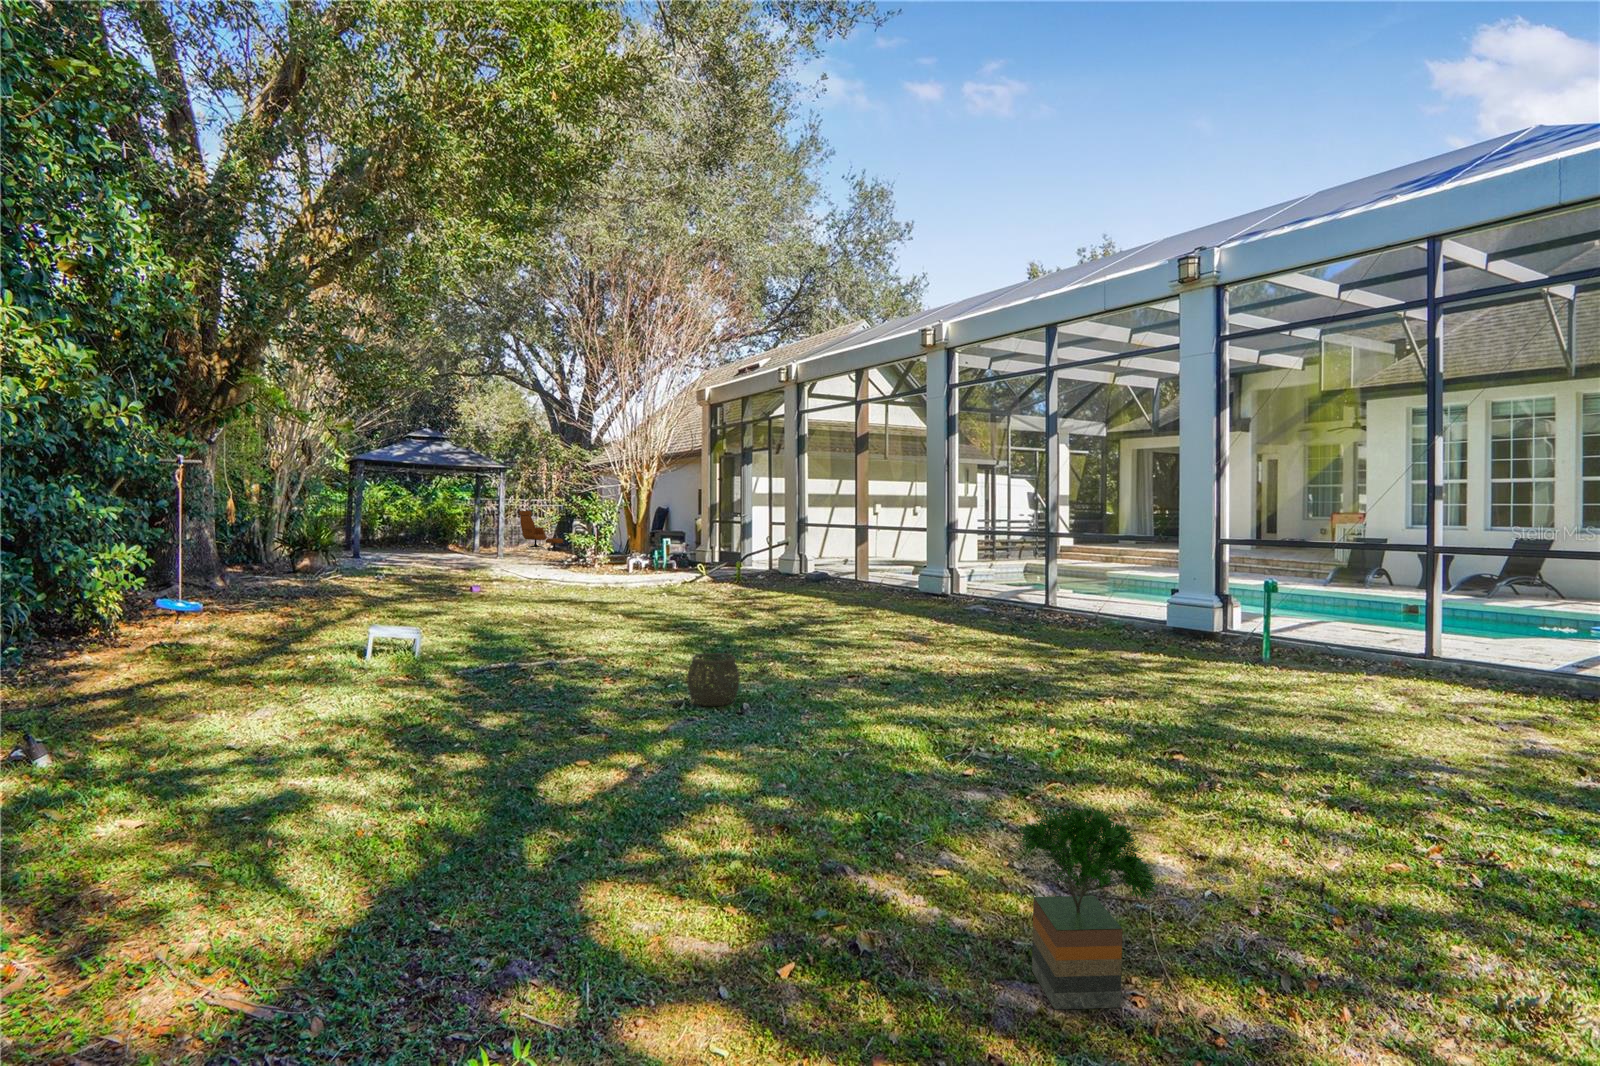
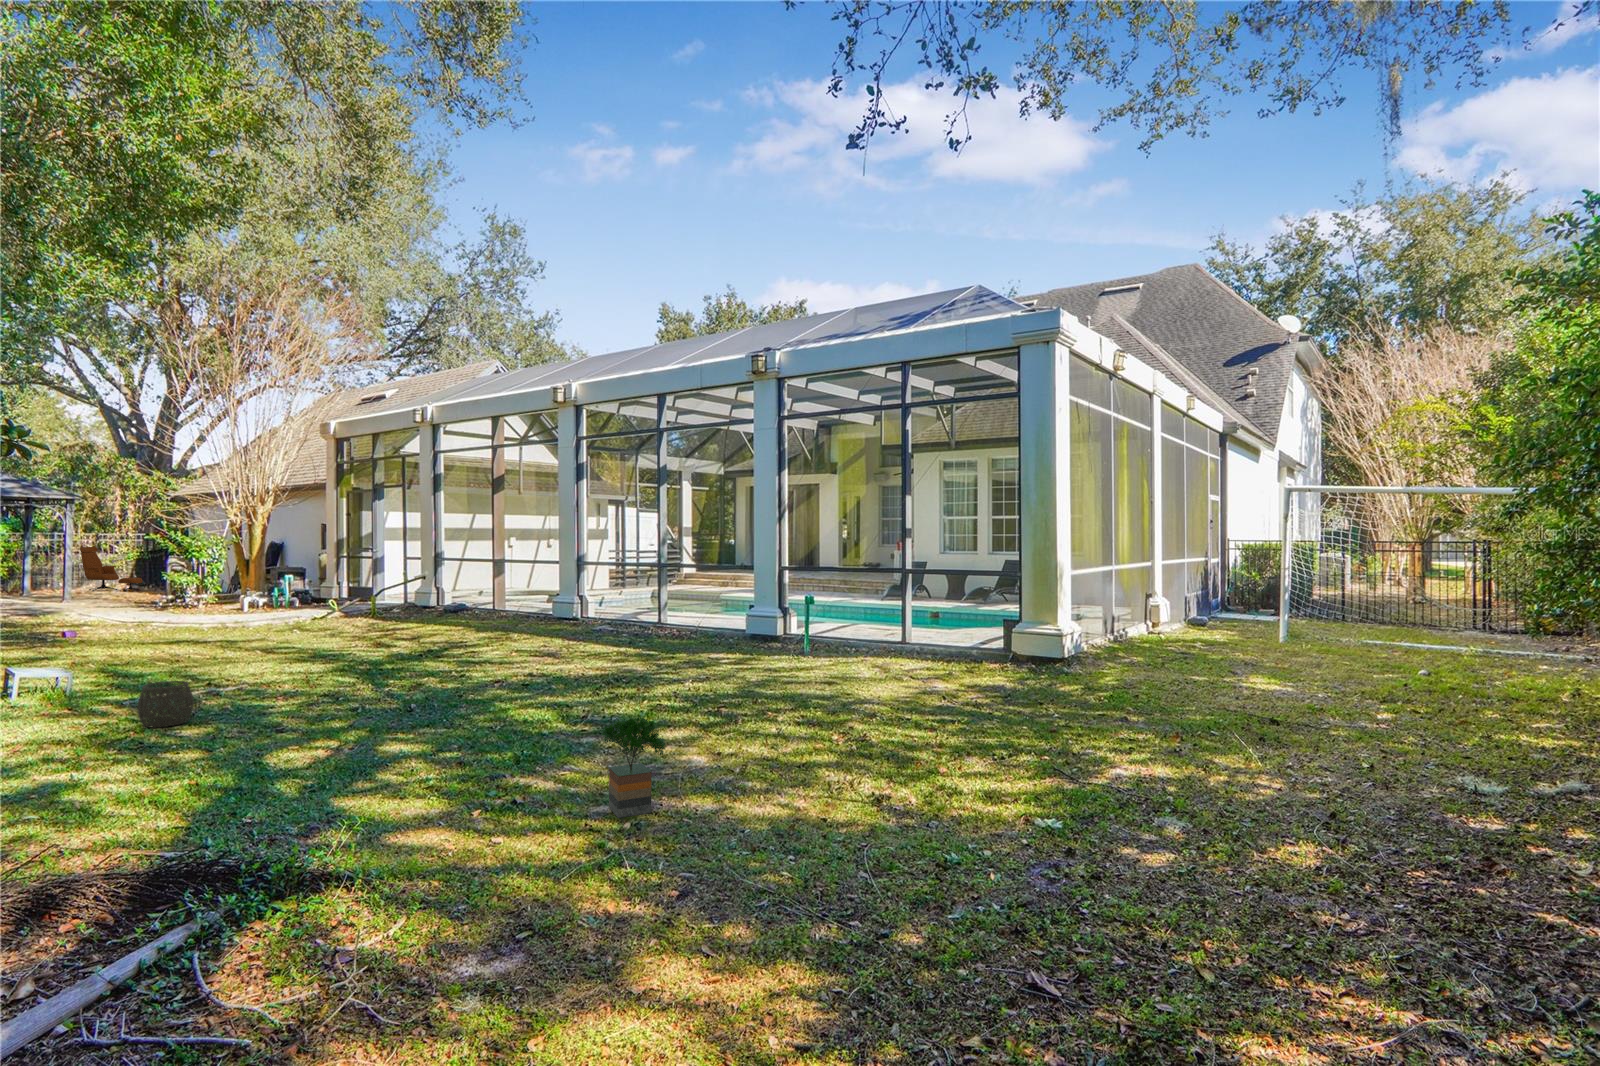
woven basket: present [687,653,740,706] -> present [137,681,194,727]

